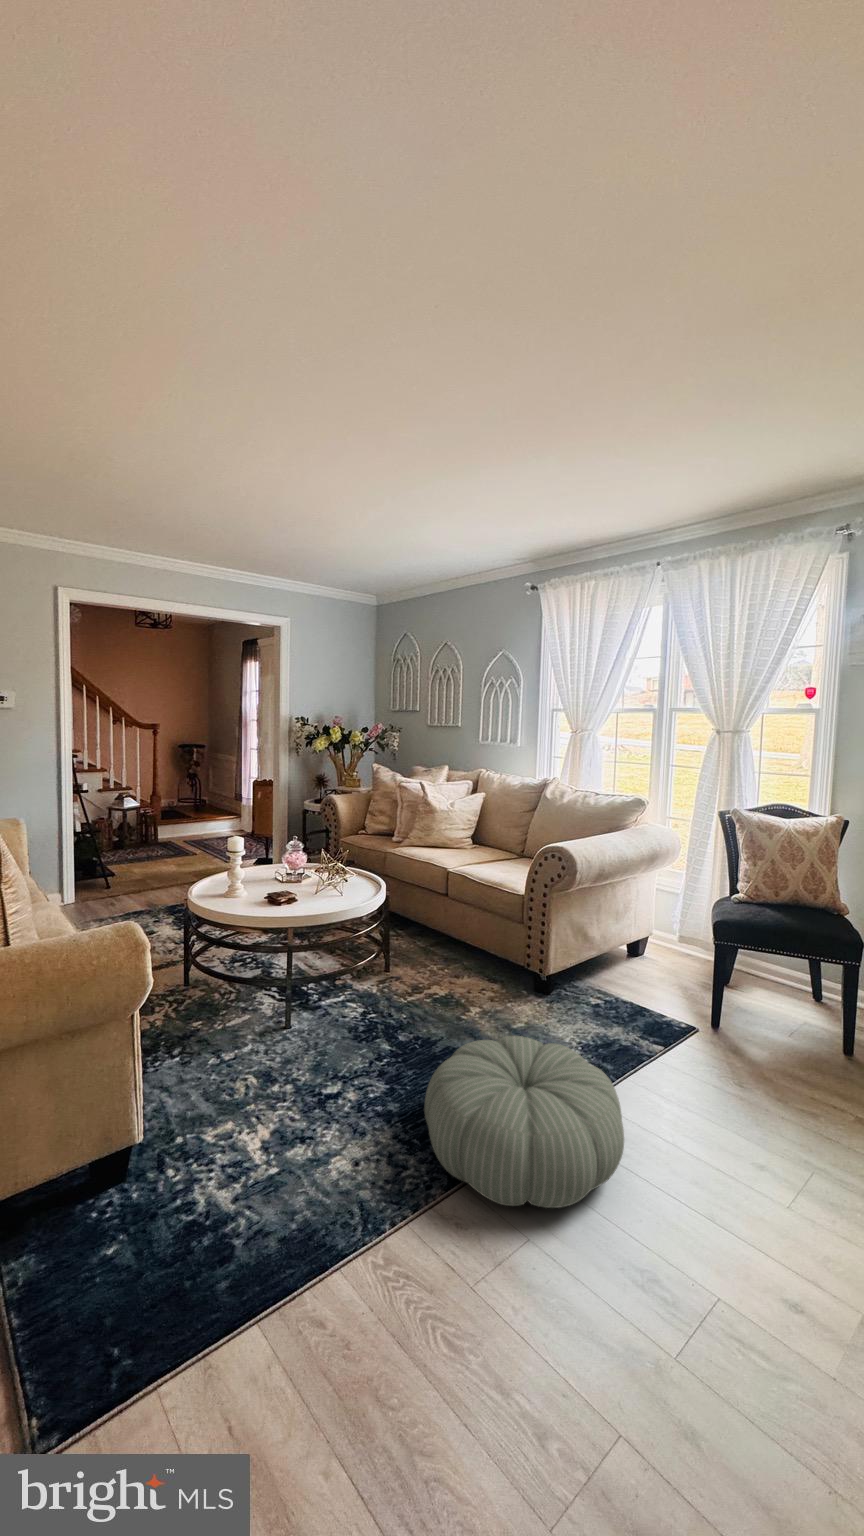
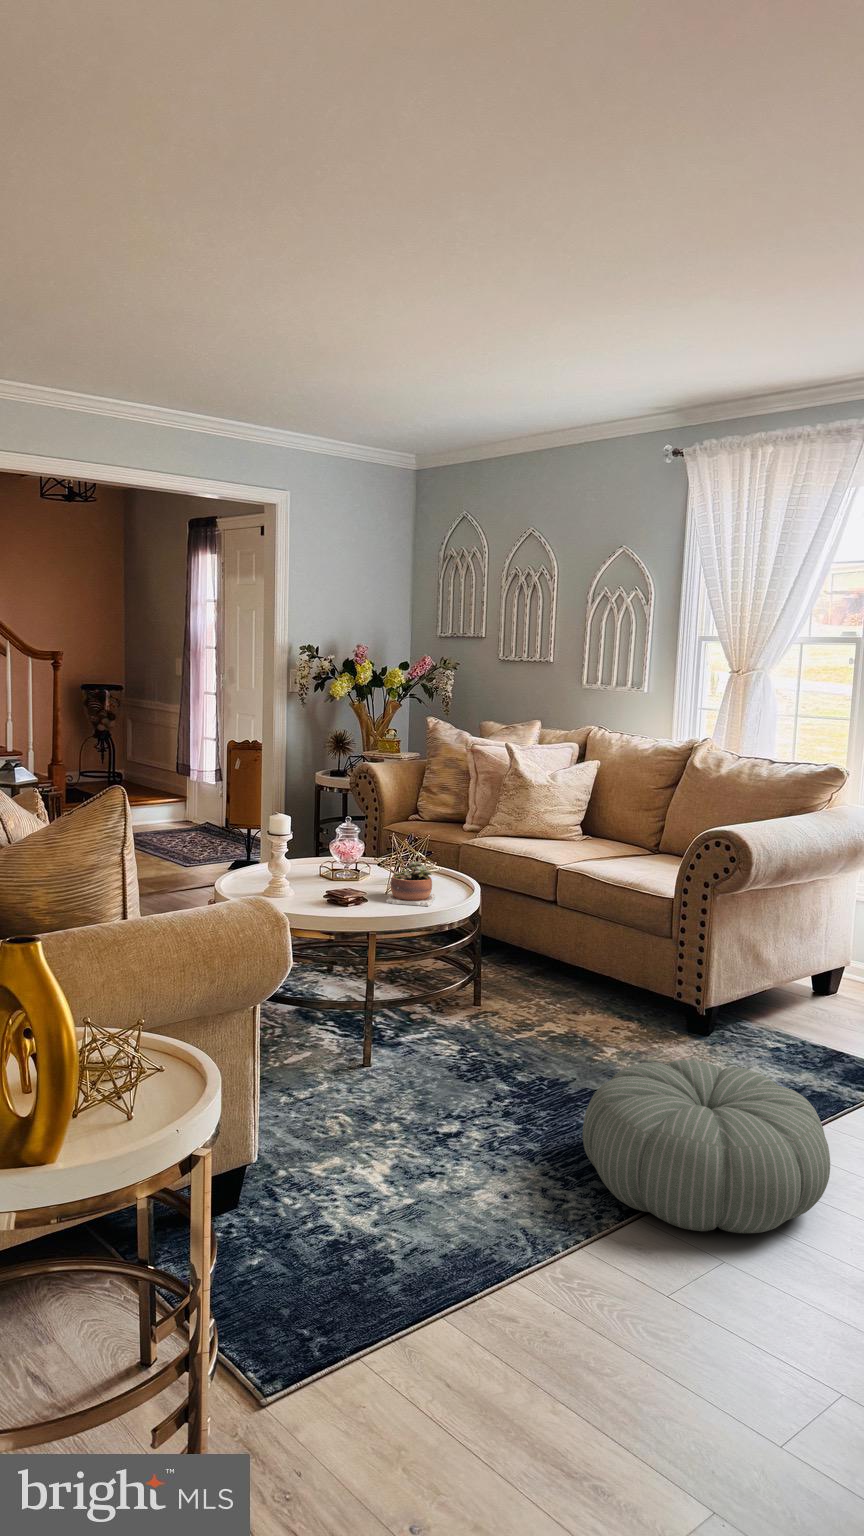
succulent plant: none [309,870,349,904] -> present [386,860,435,906]

